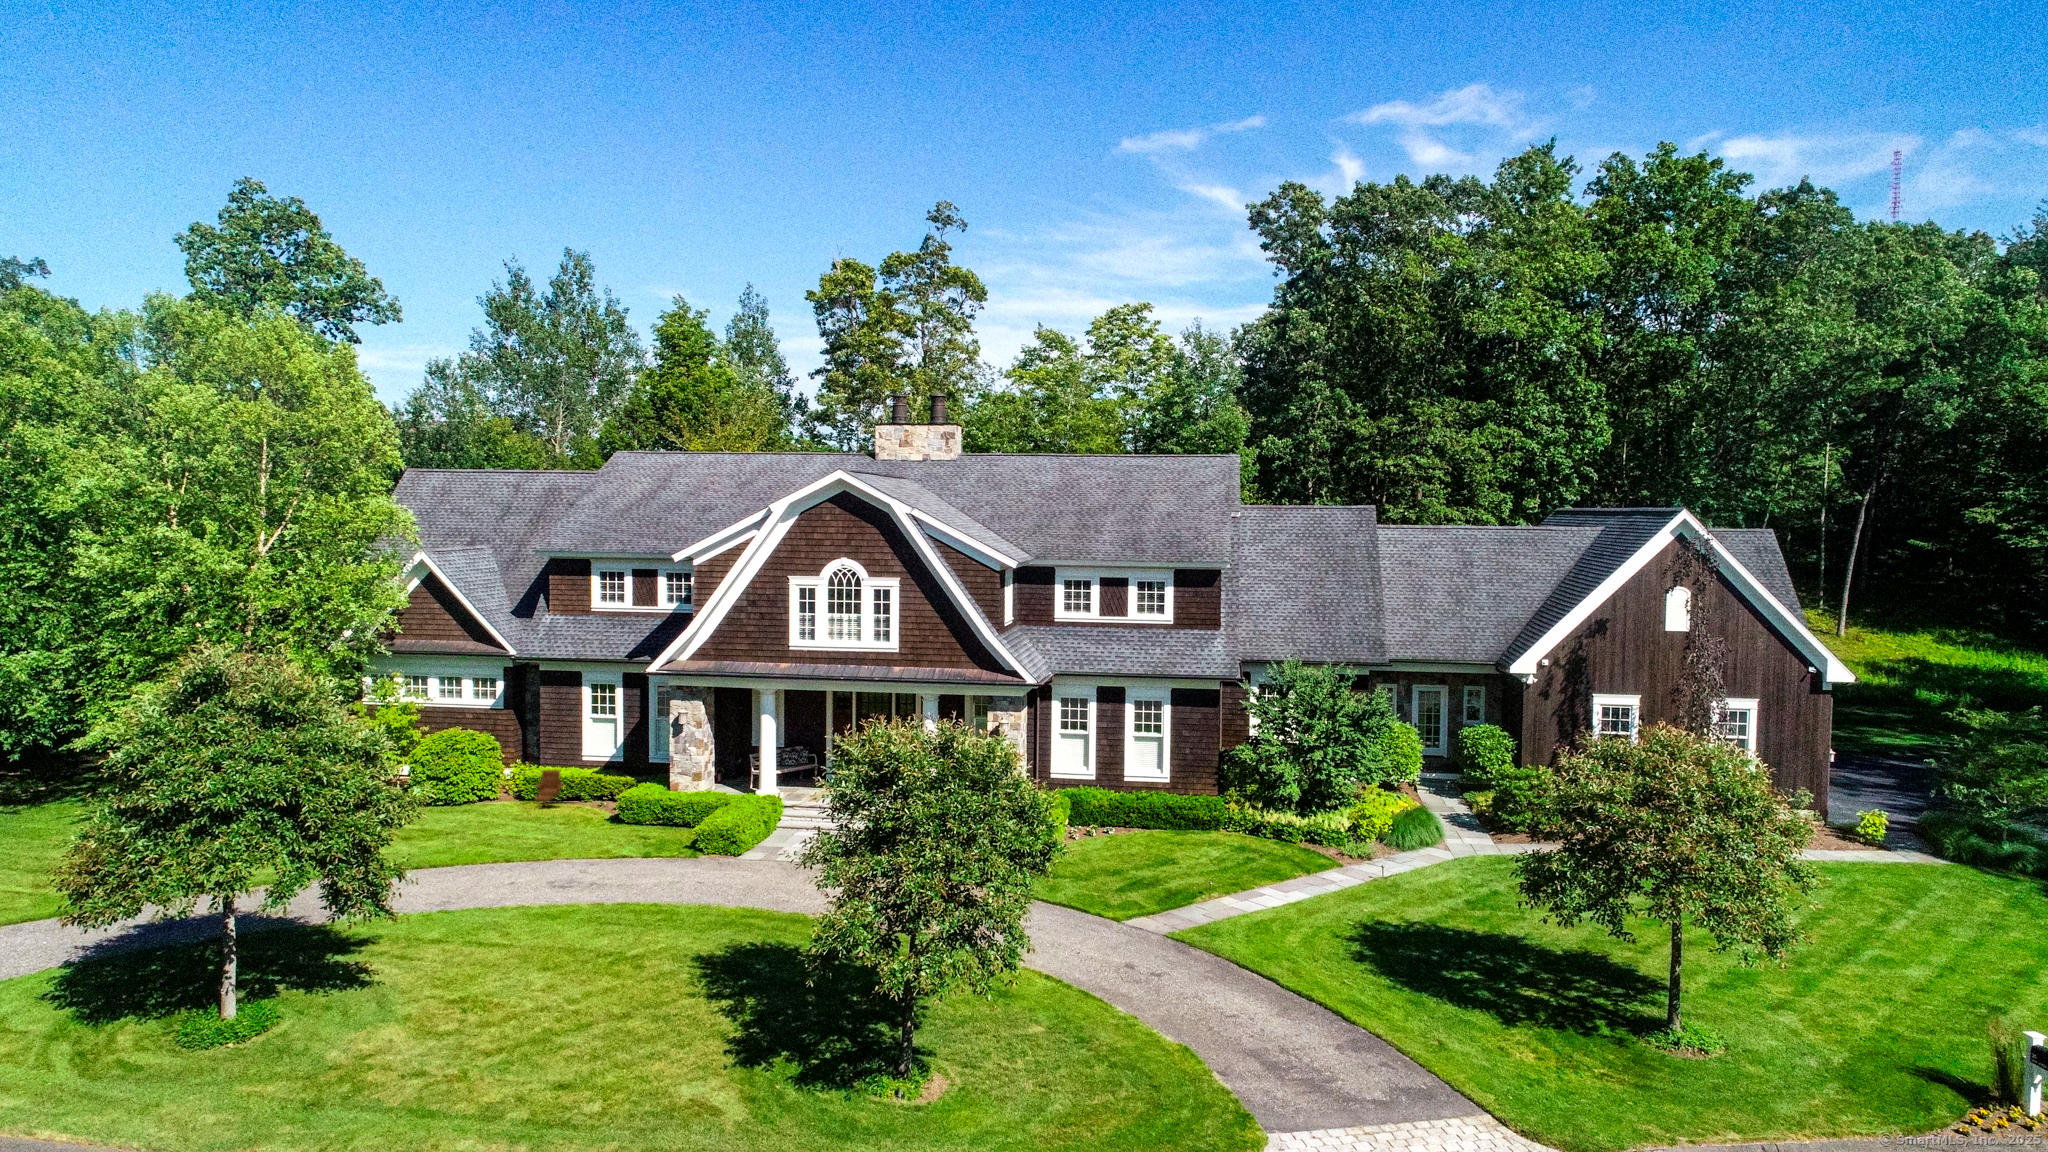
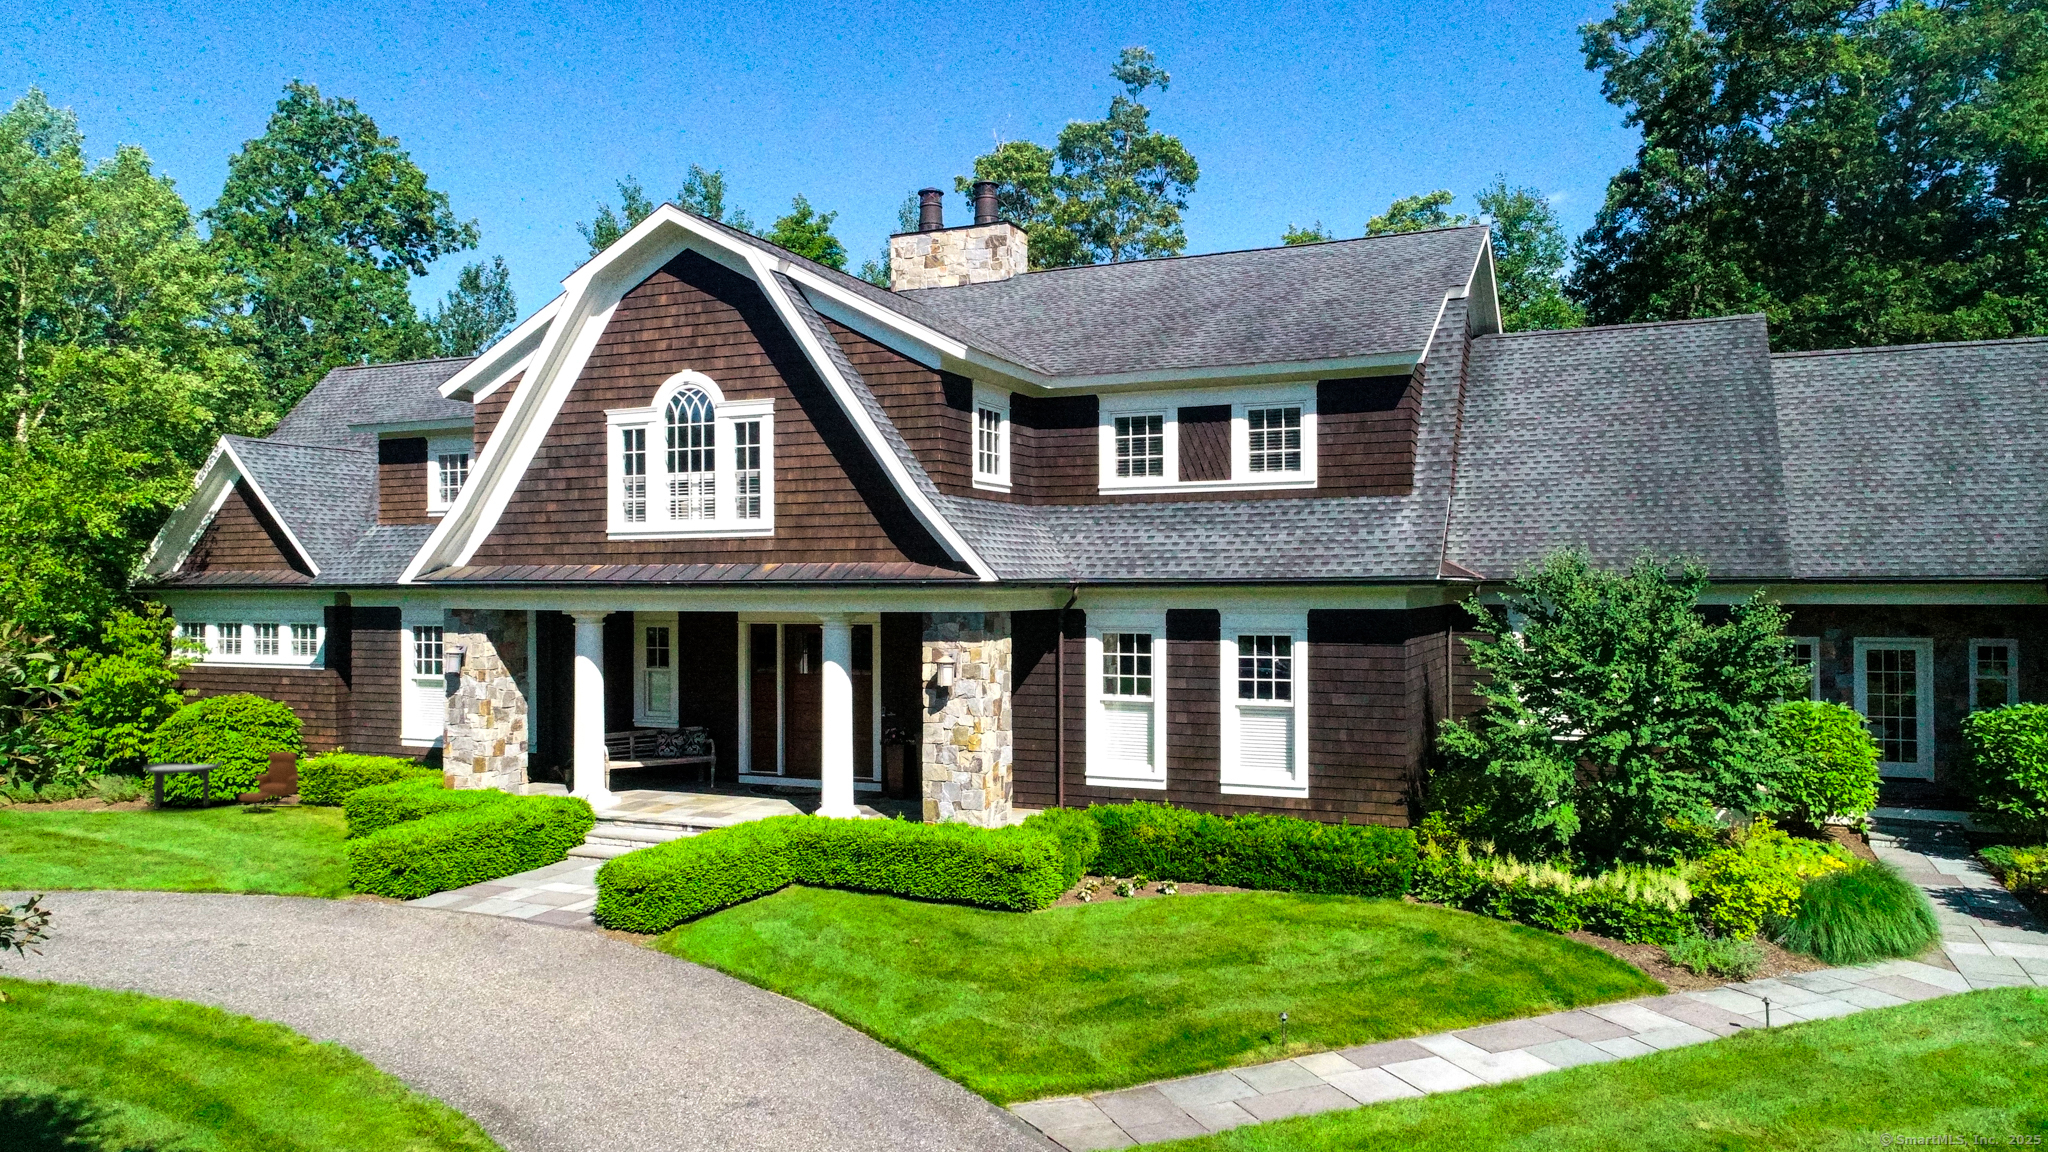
round table: none [464,775,510,808] -> present [144,762,222,809]

